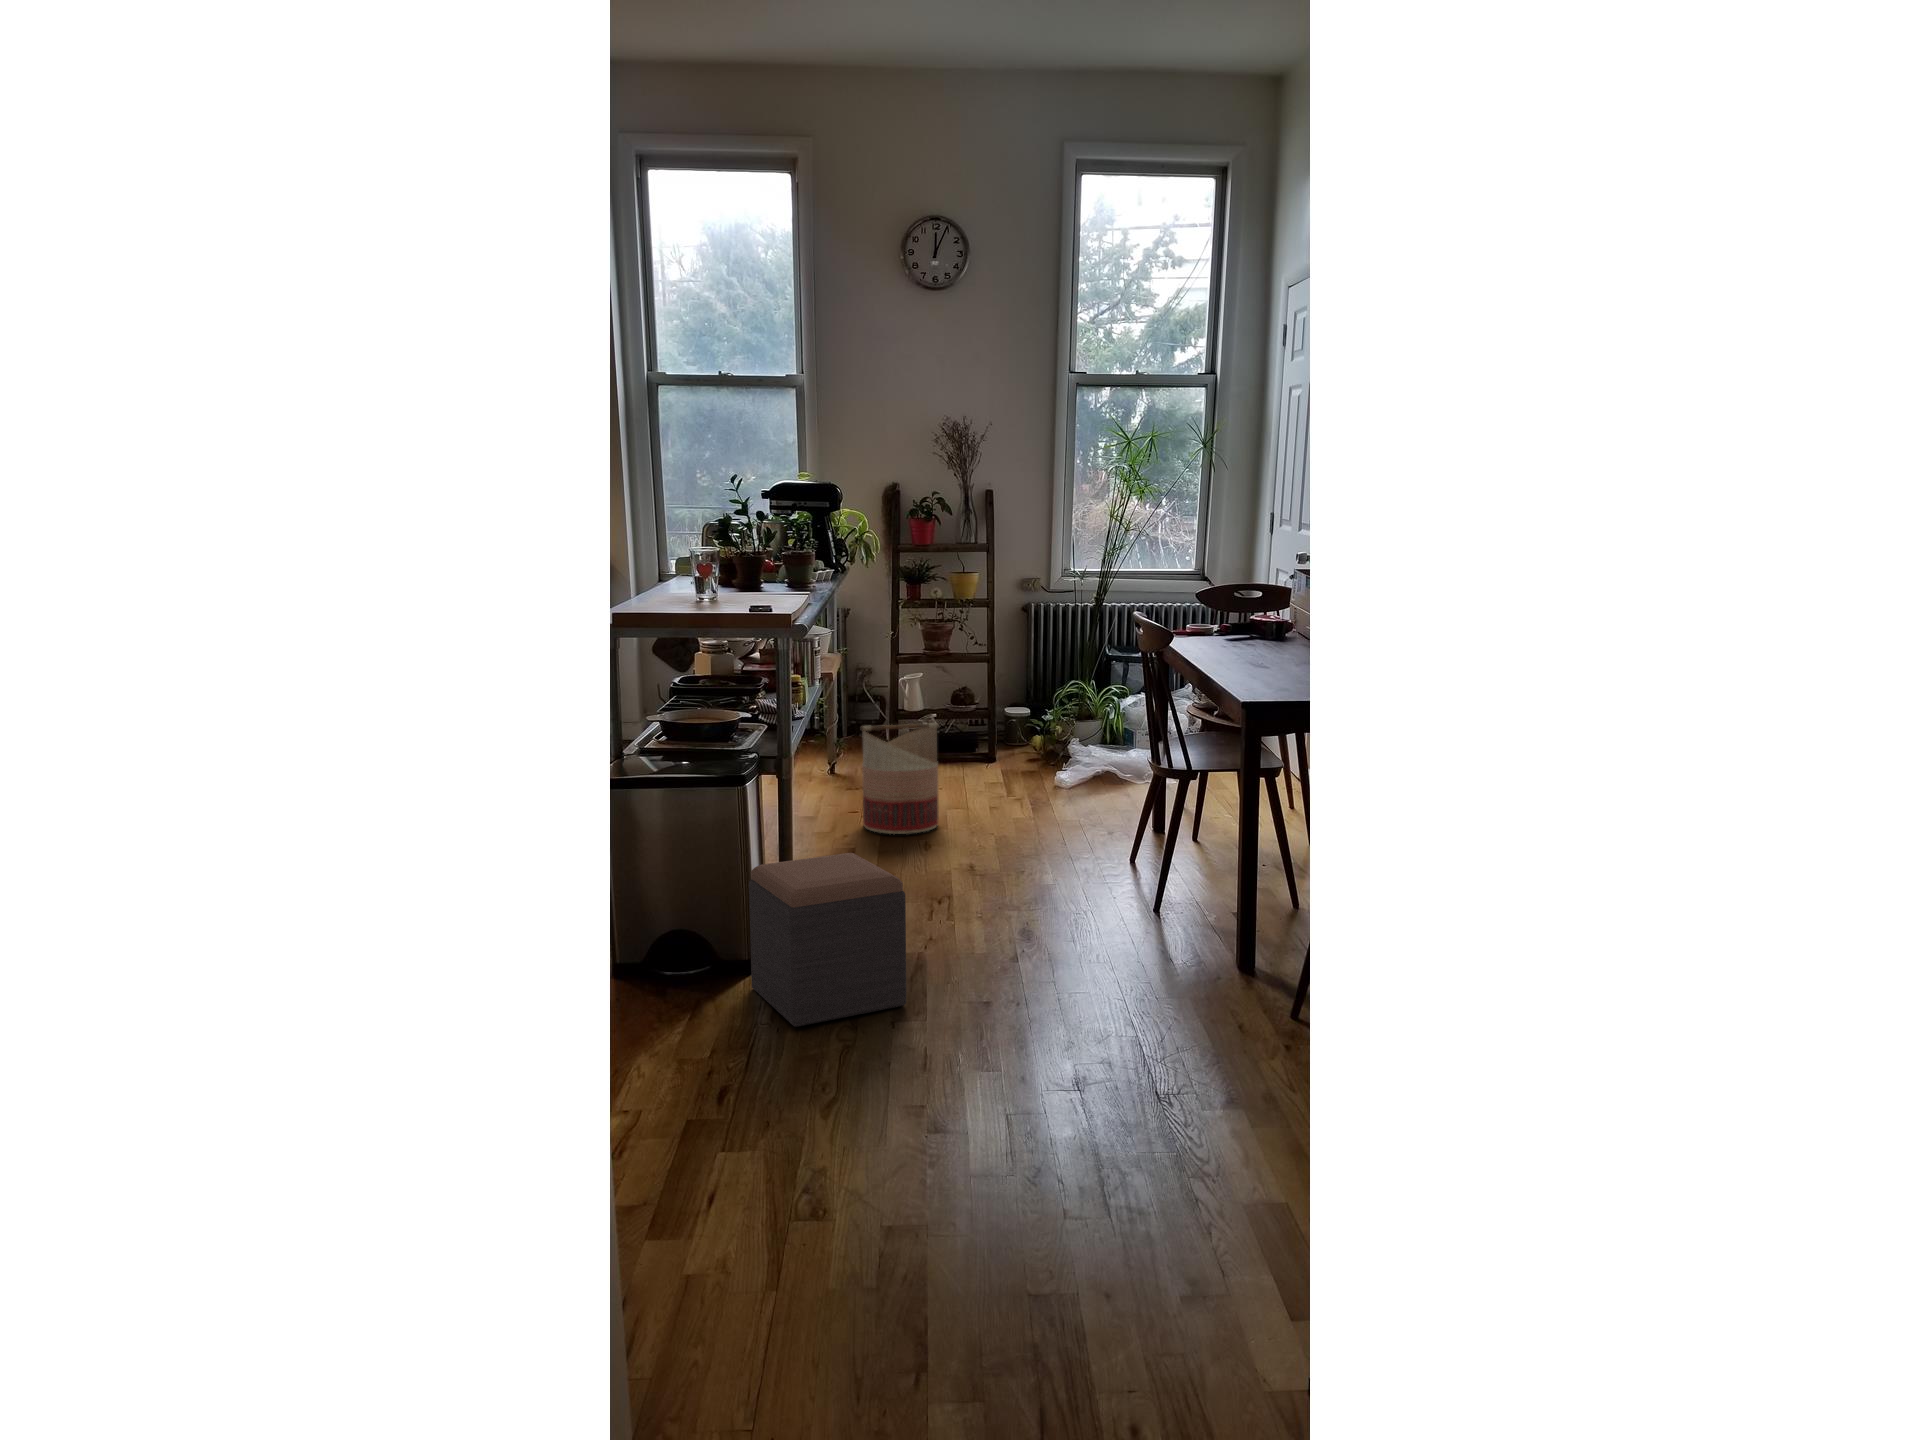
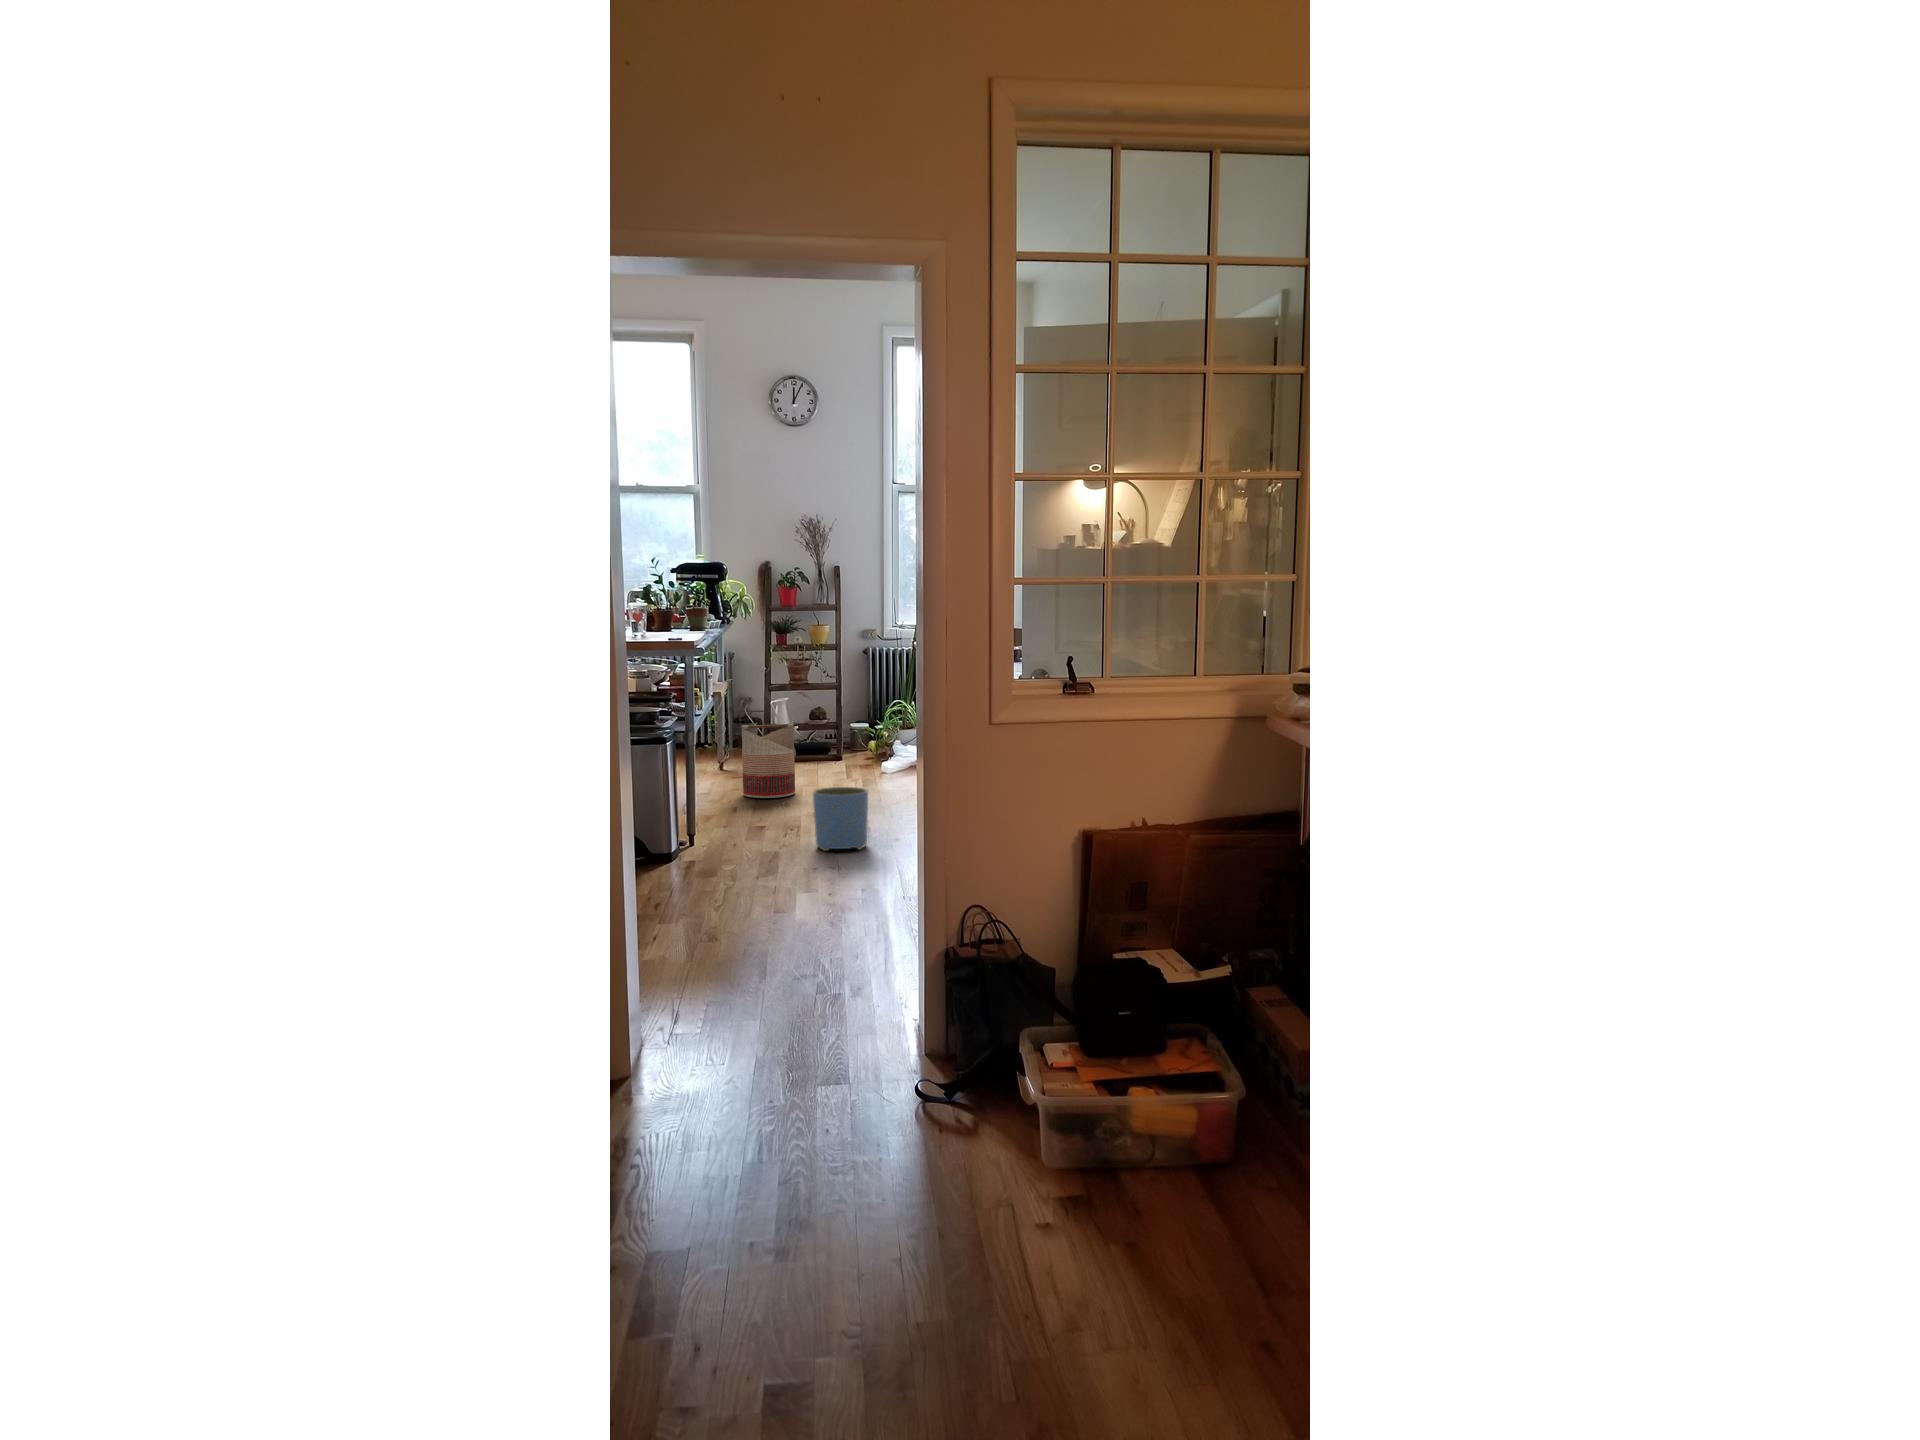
planter: none [981,845,1070,955] -> present [813,787,868,851]
footstool: present [749,853,906,1027] -> none [668,787,765,883]

